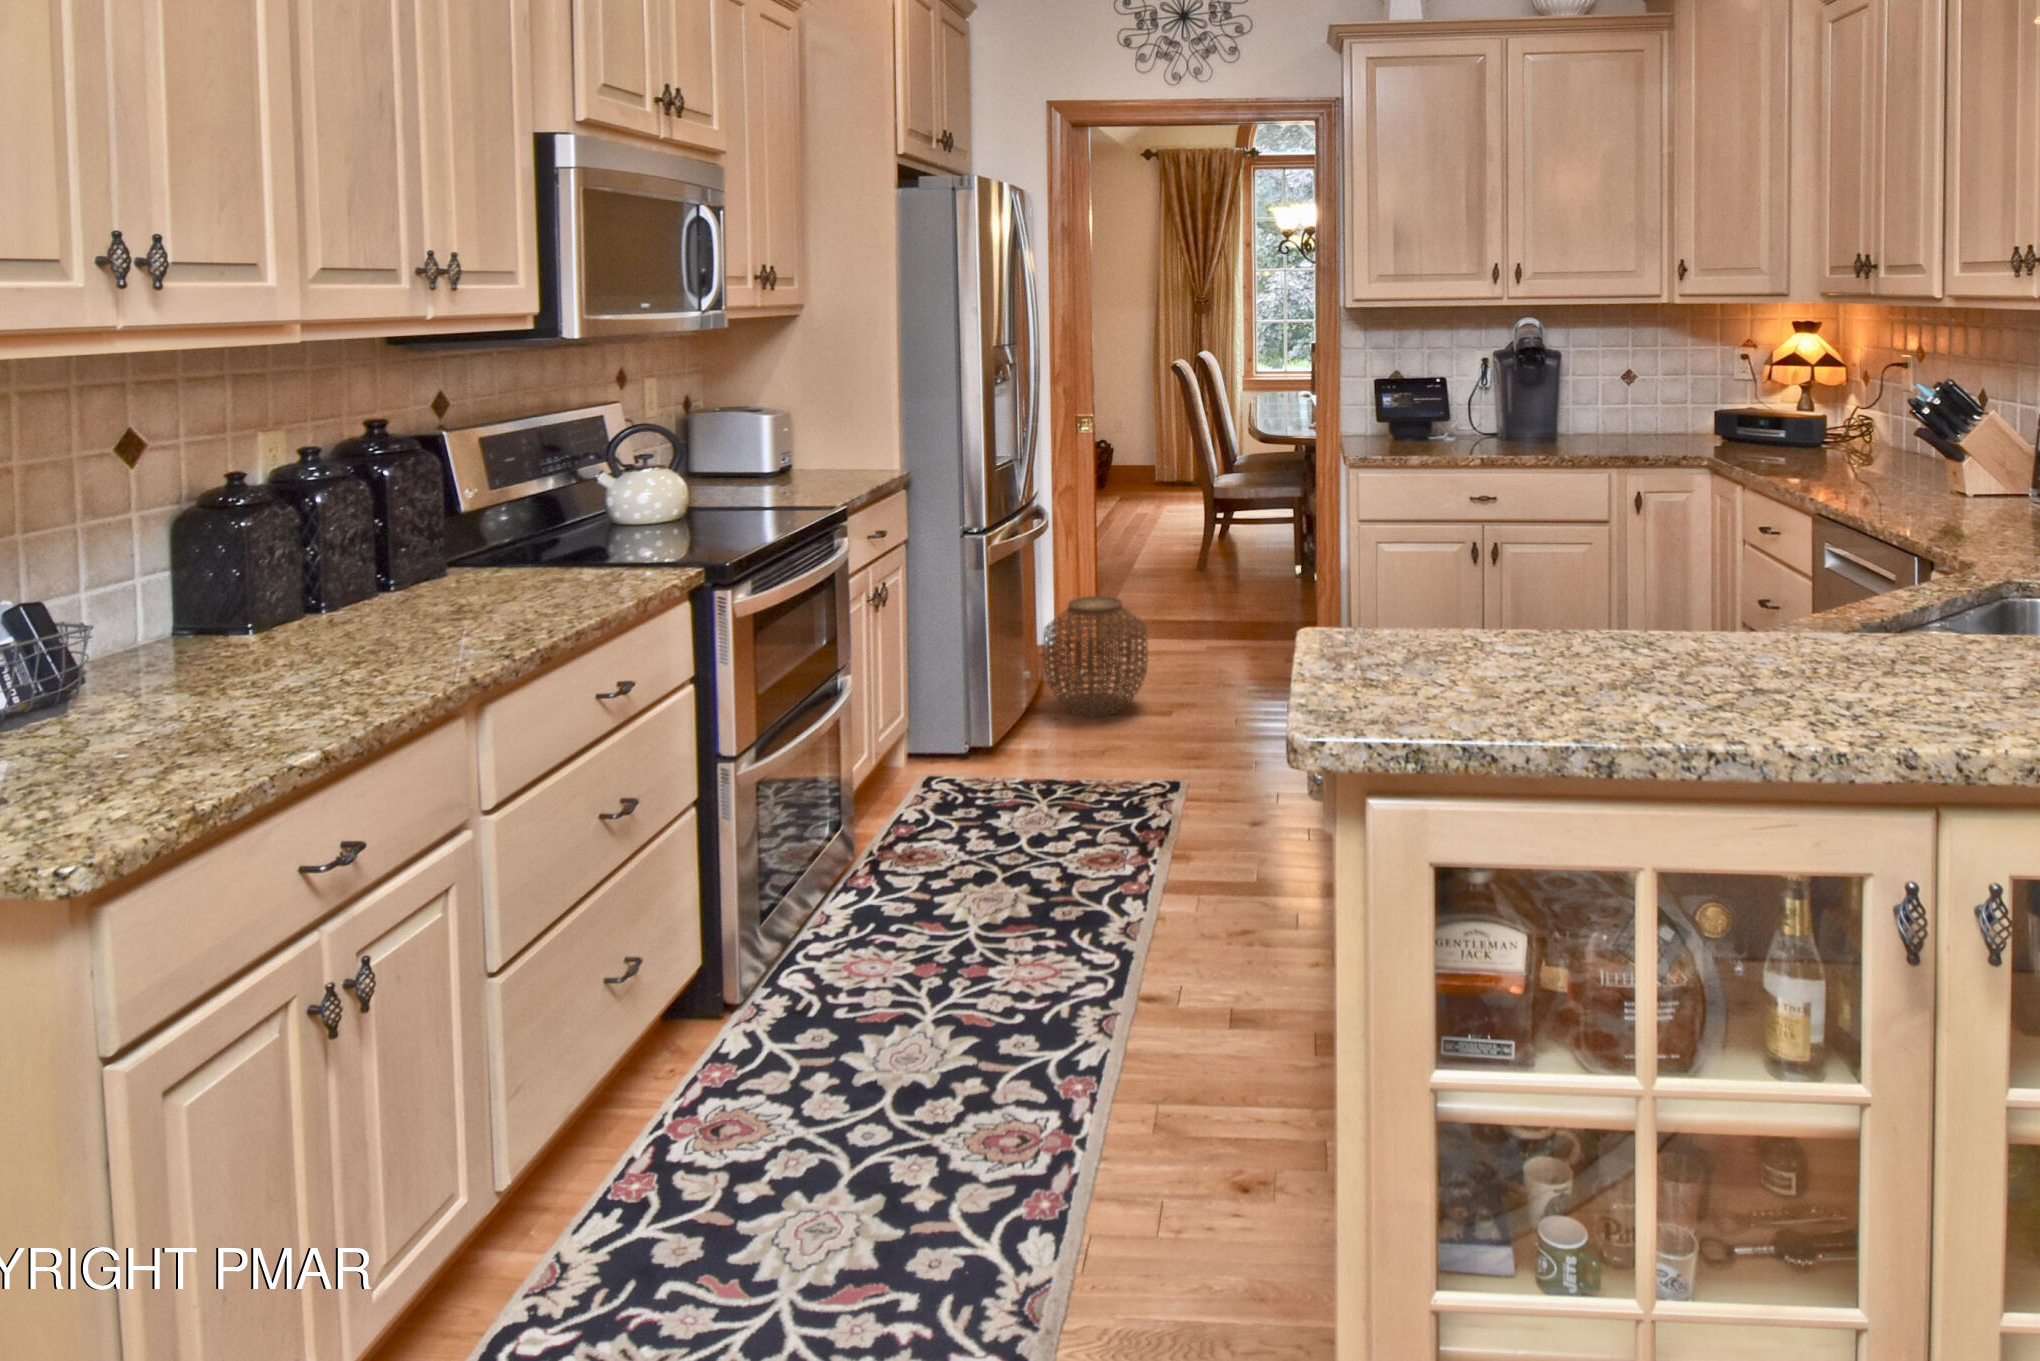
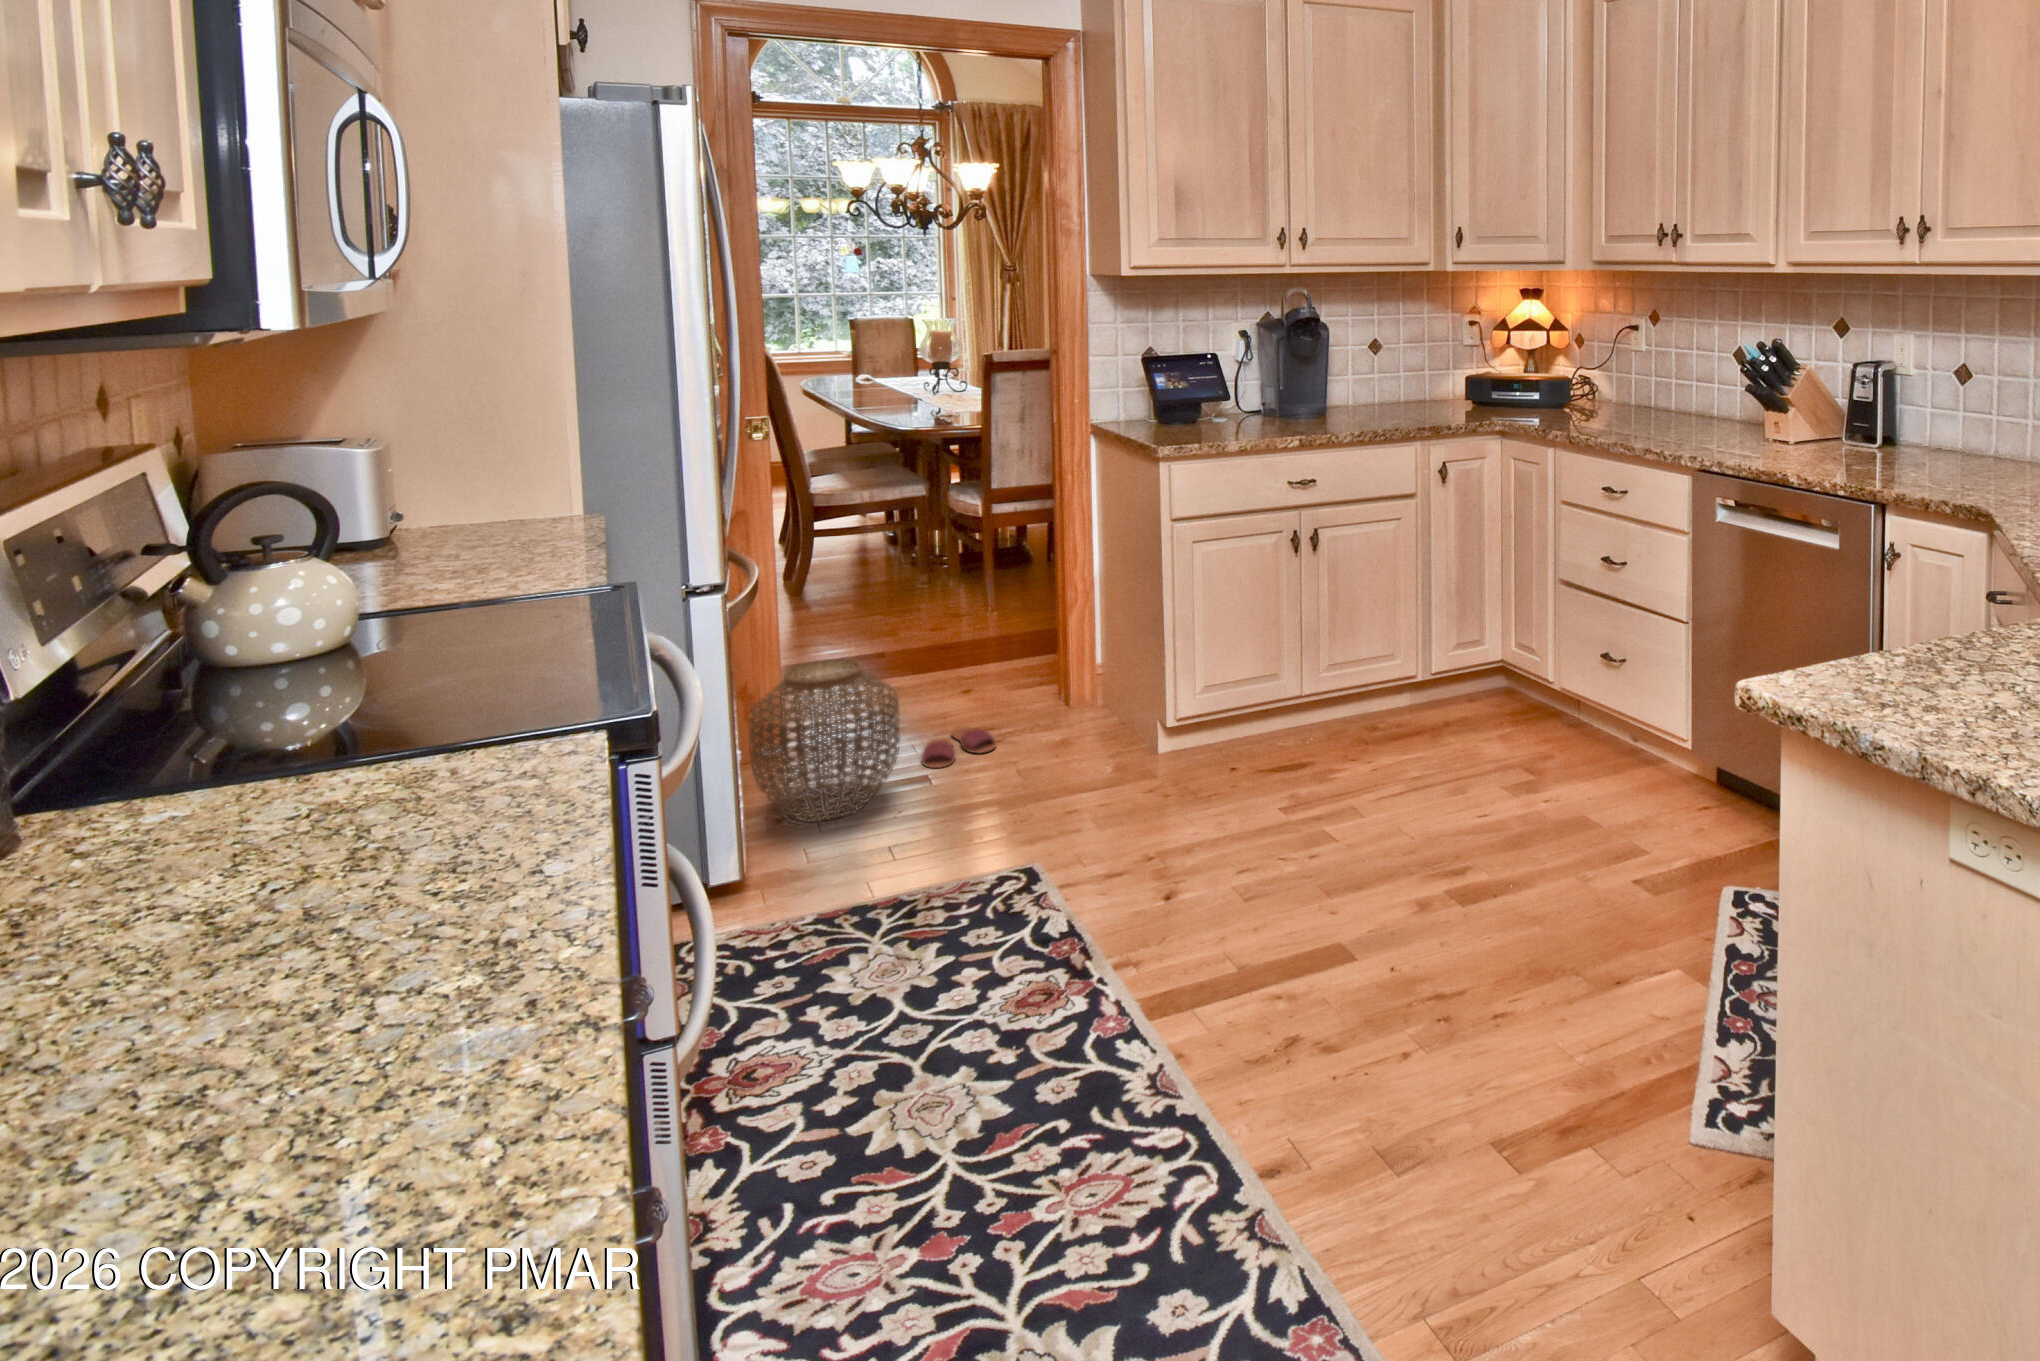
slippers: none [1178,676,1240,700] -> present [921,727,996,768]

